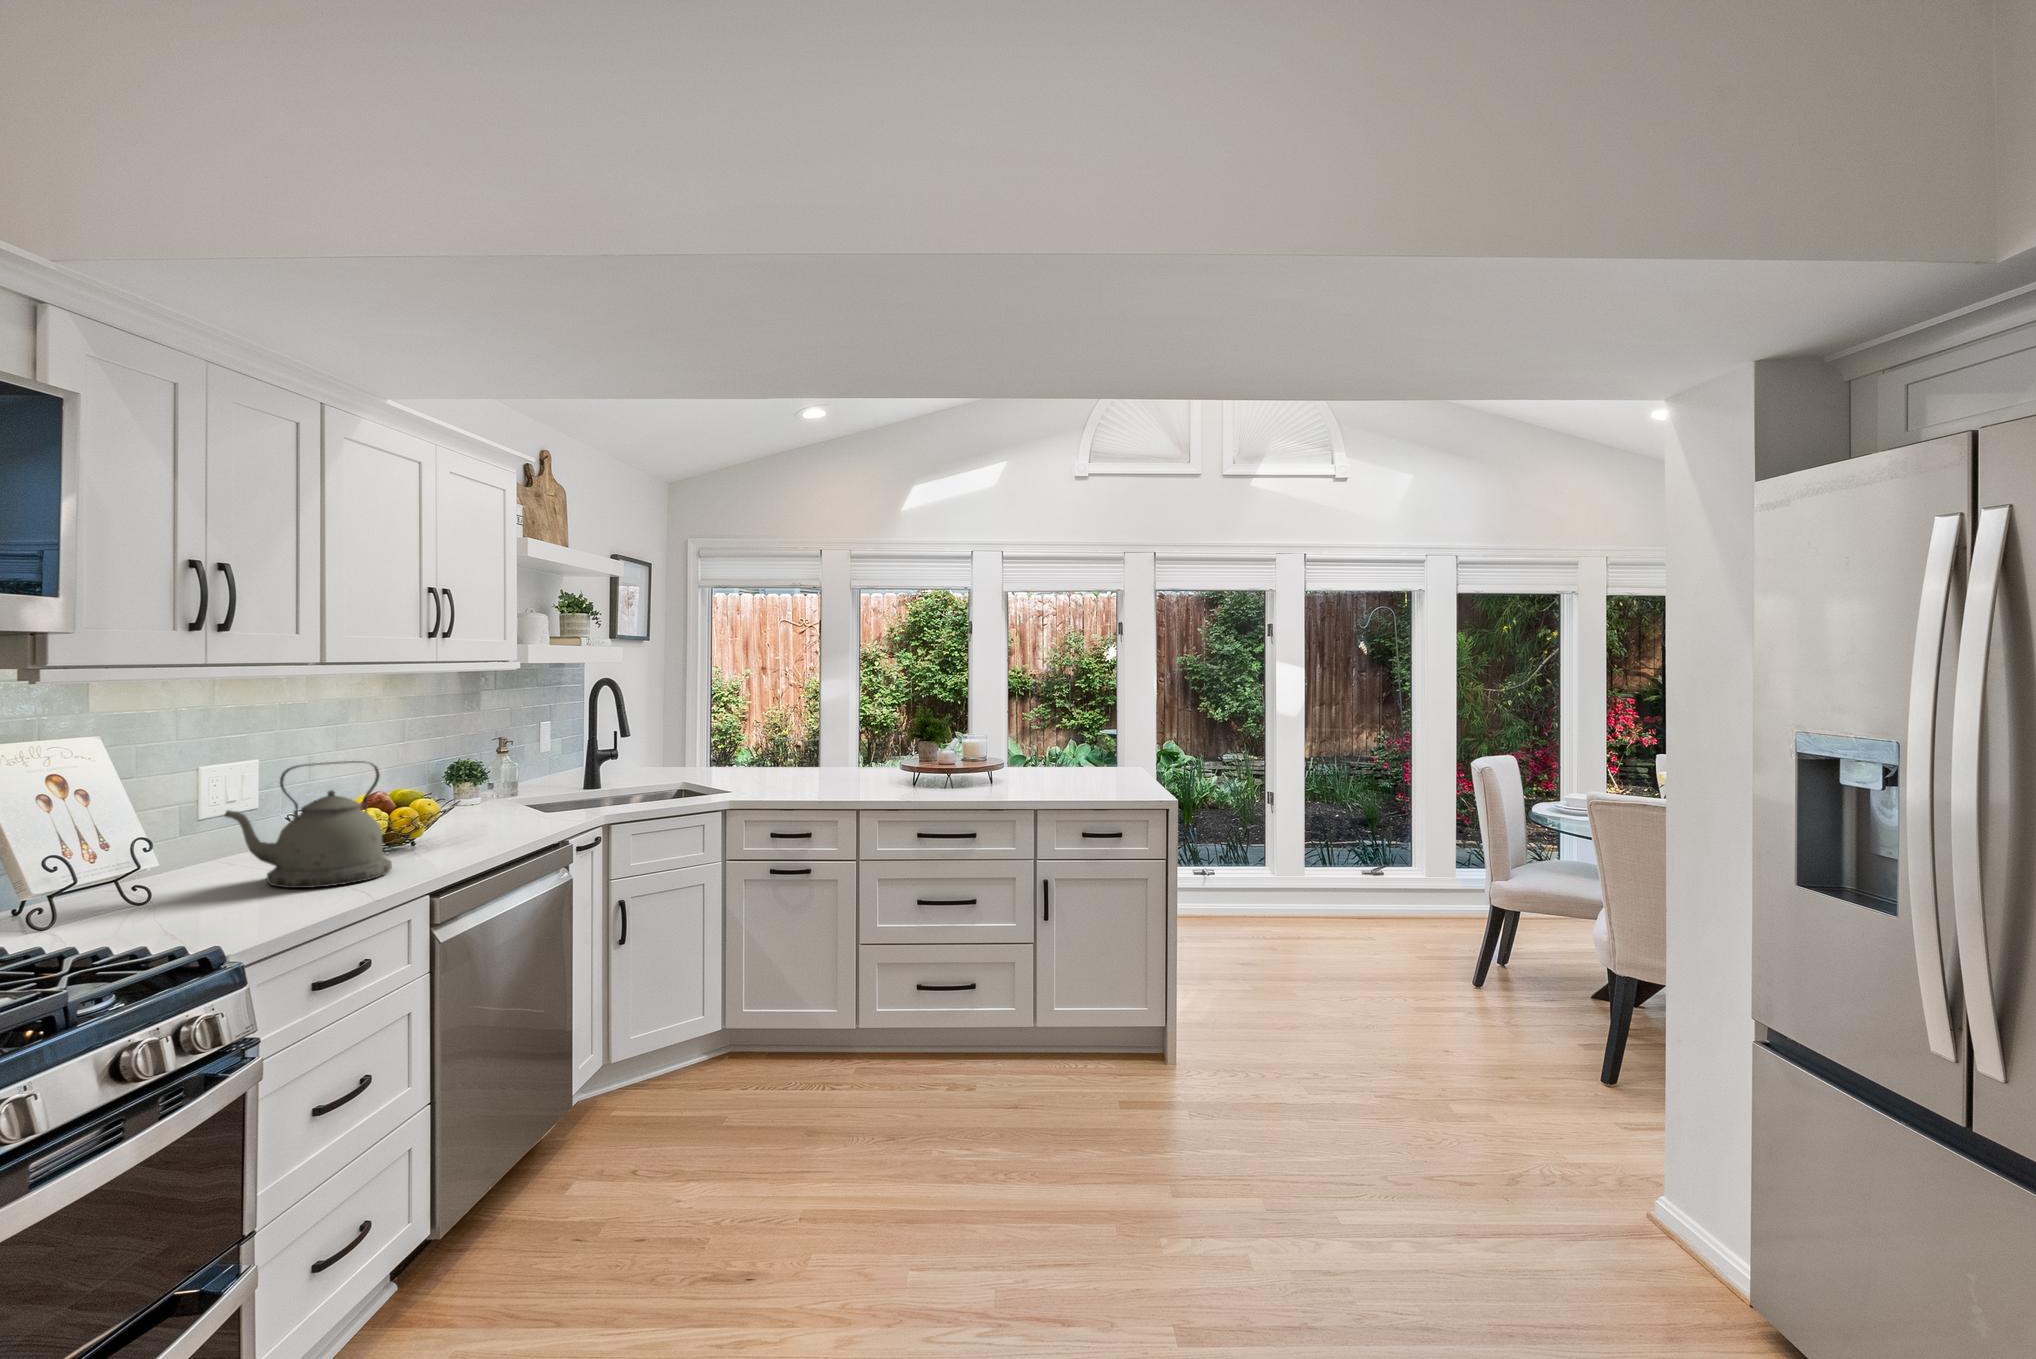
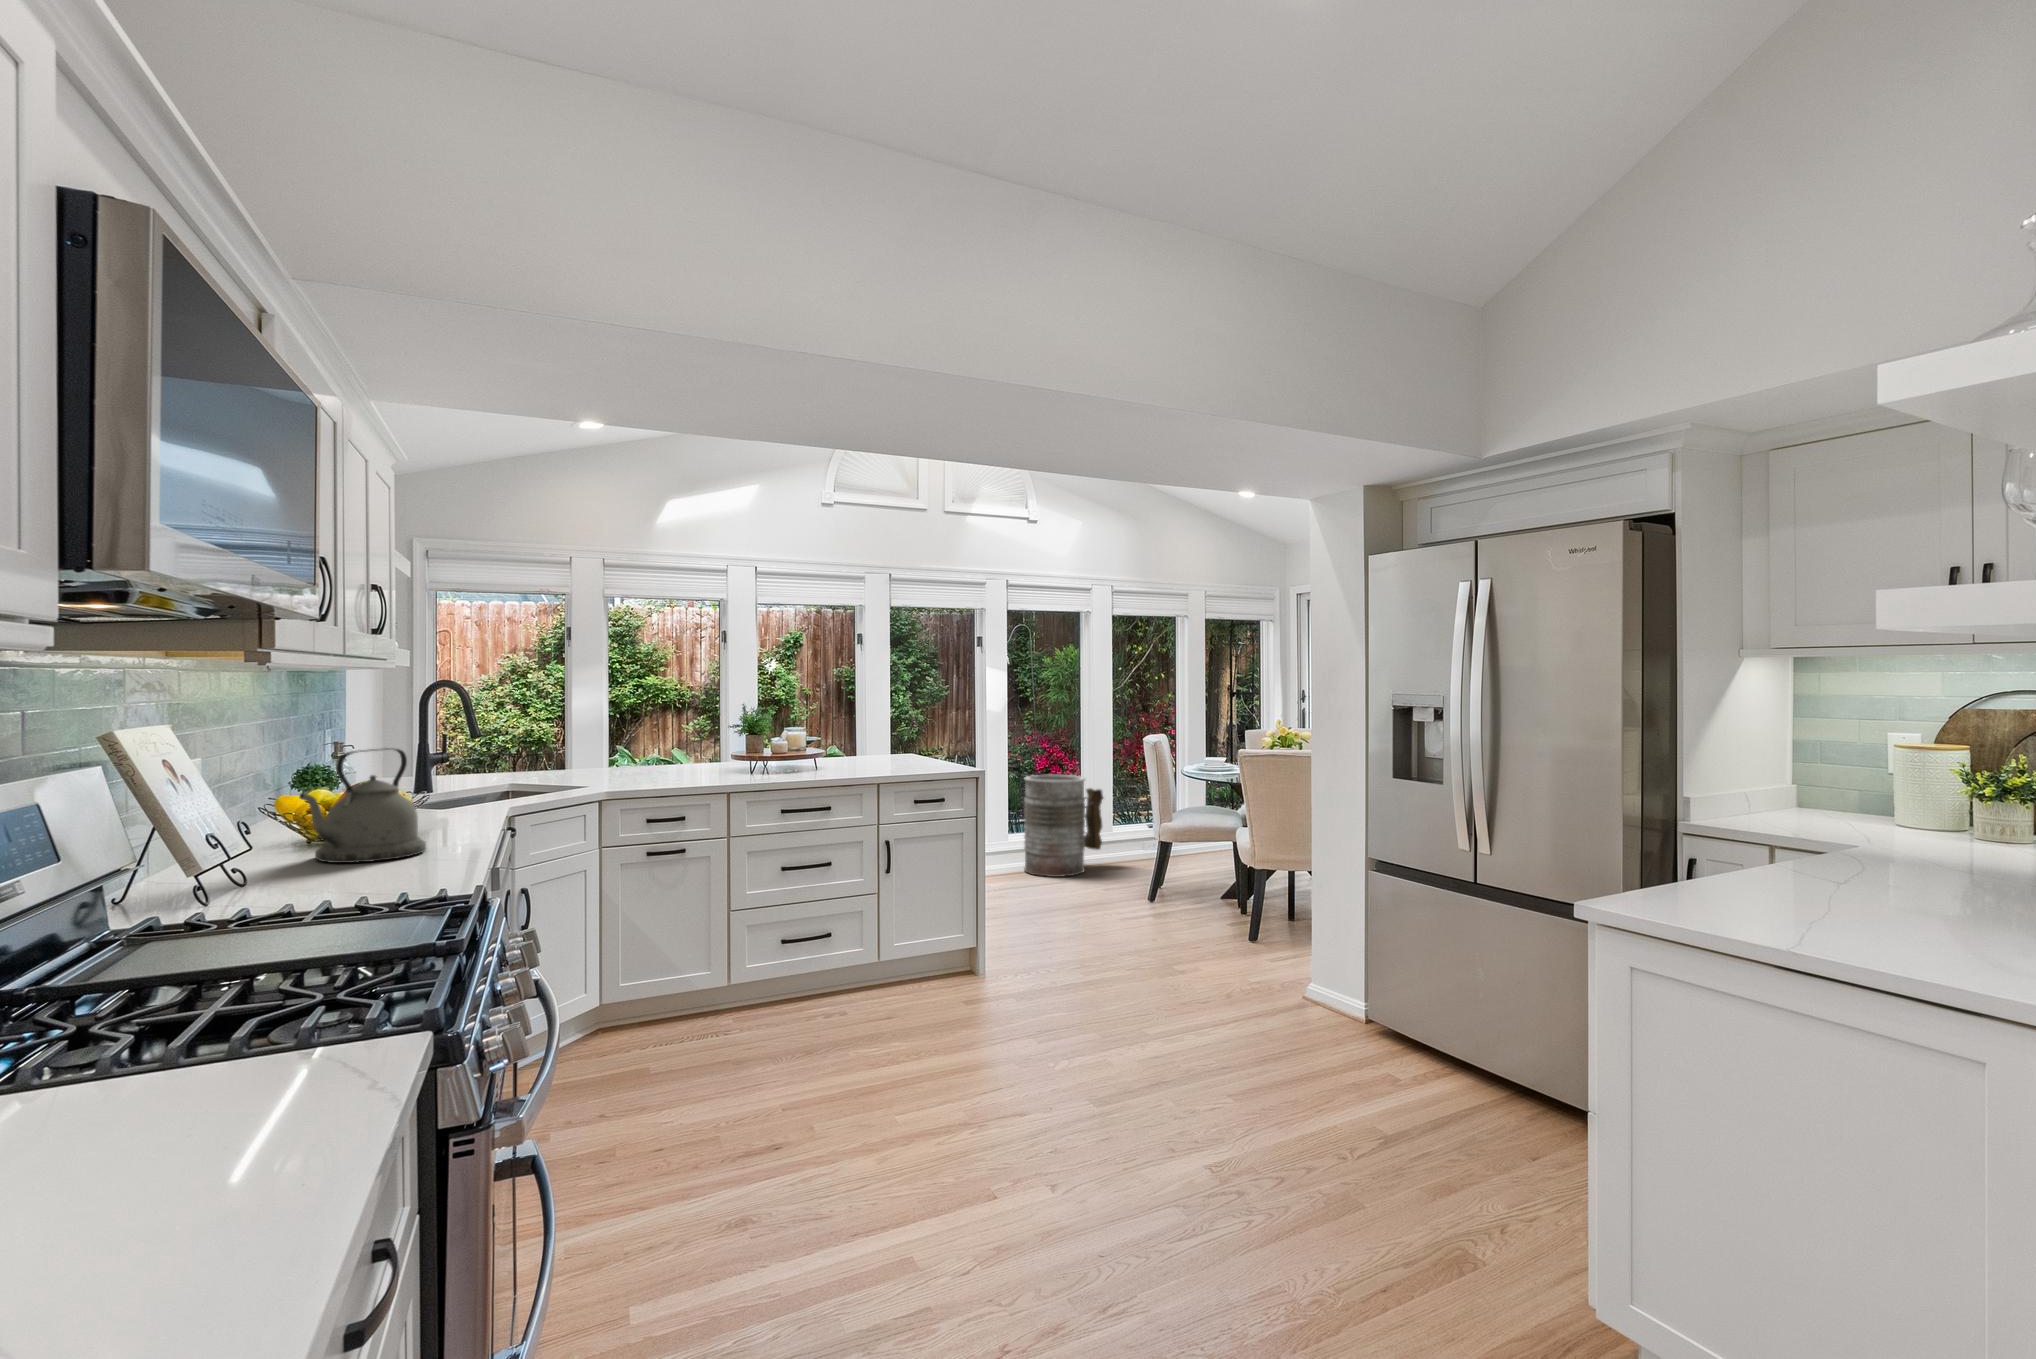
trash can: none [1323,795,1434,926] -> present [1024,775,1103,877]

